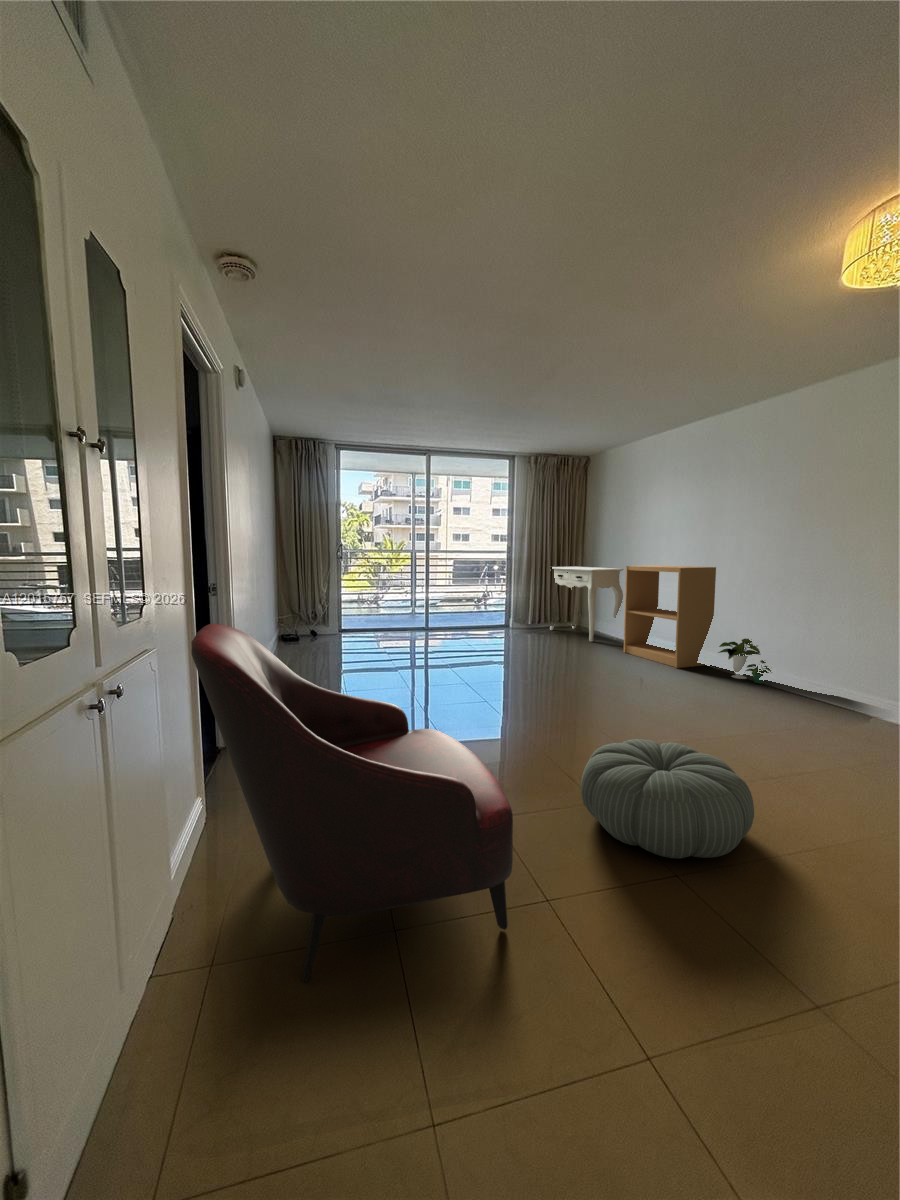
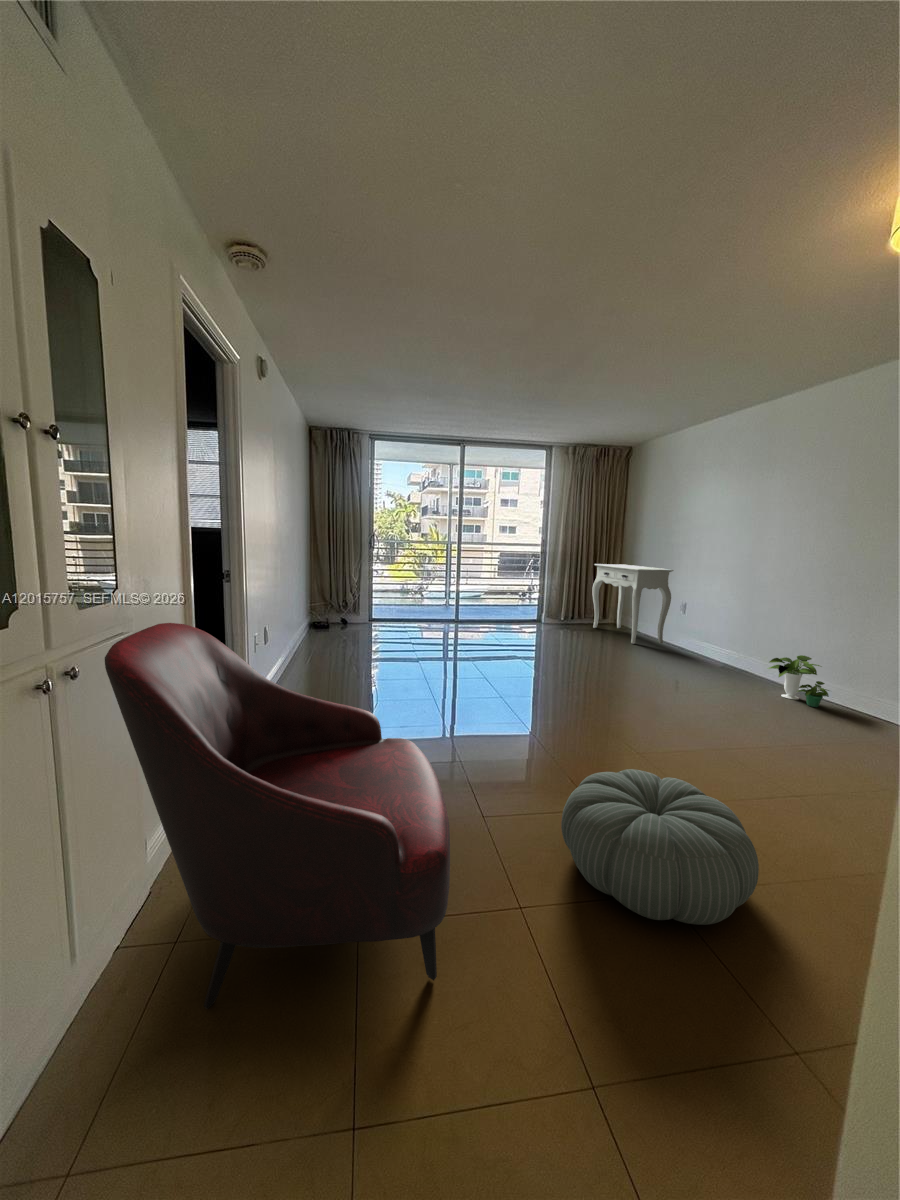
bookshelf: present [624,565,716,668] -> none [665,568,774,681]

